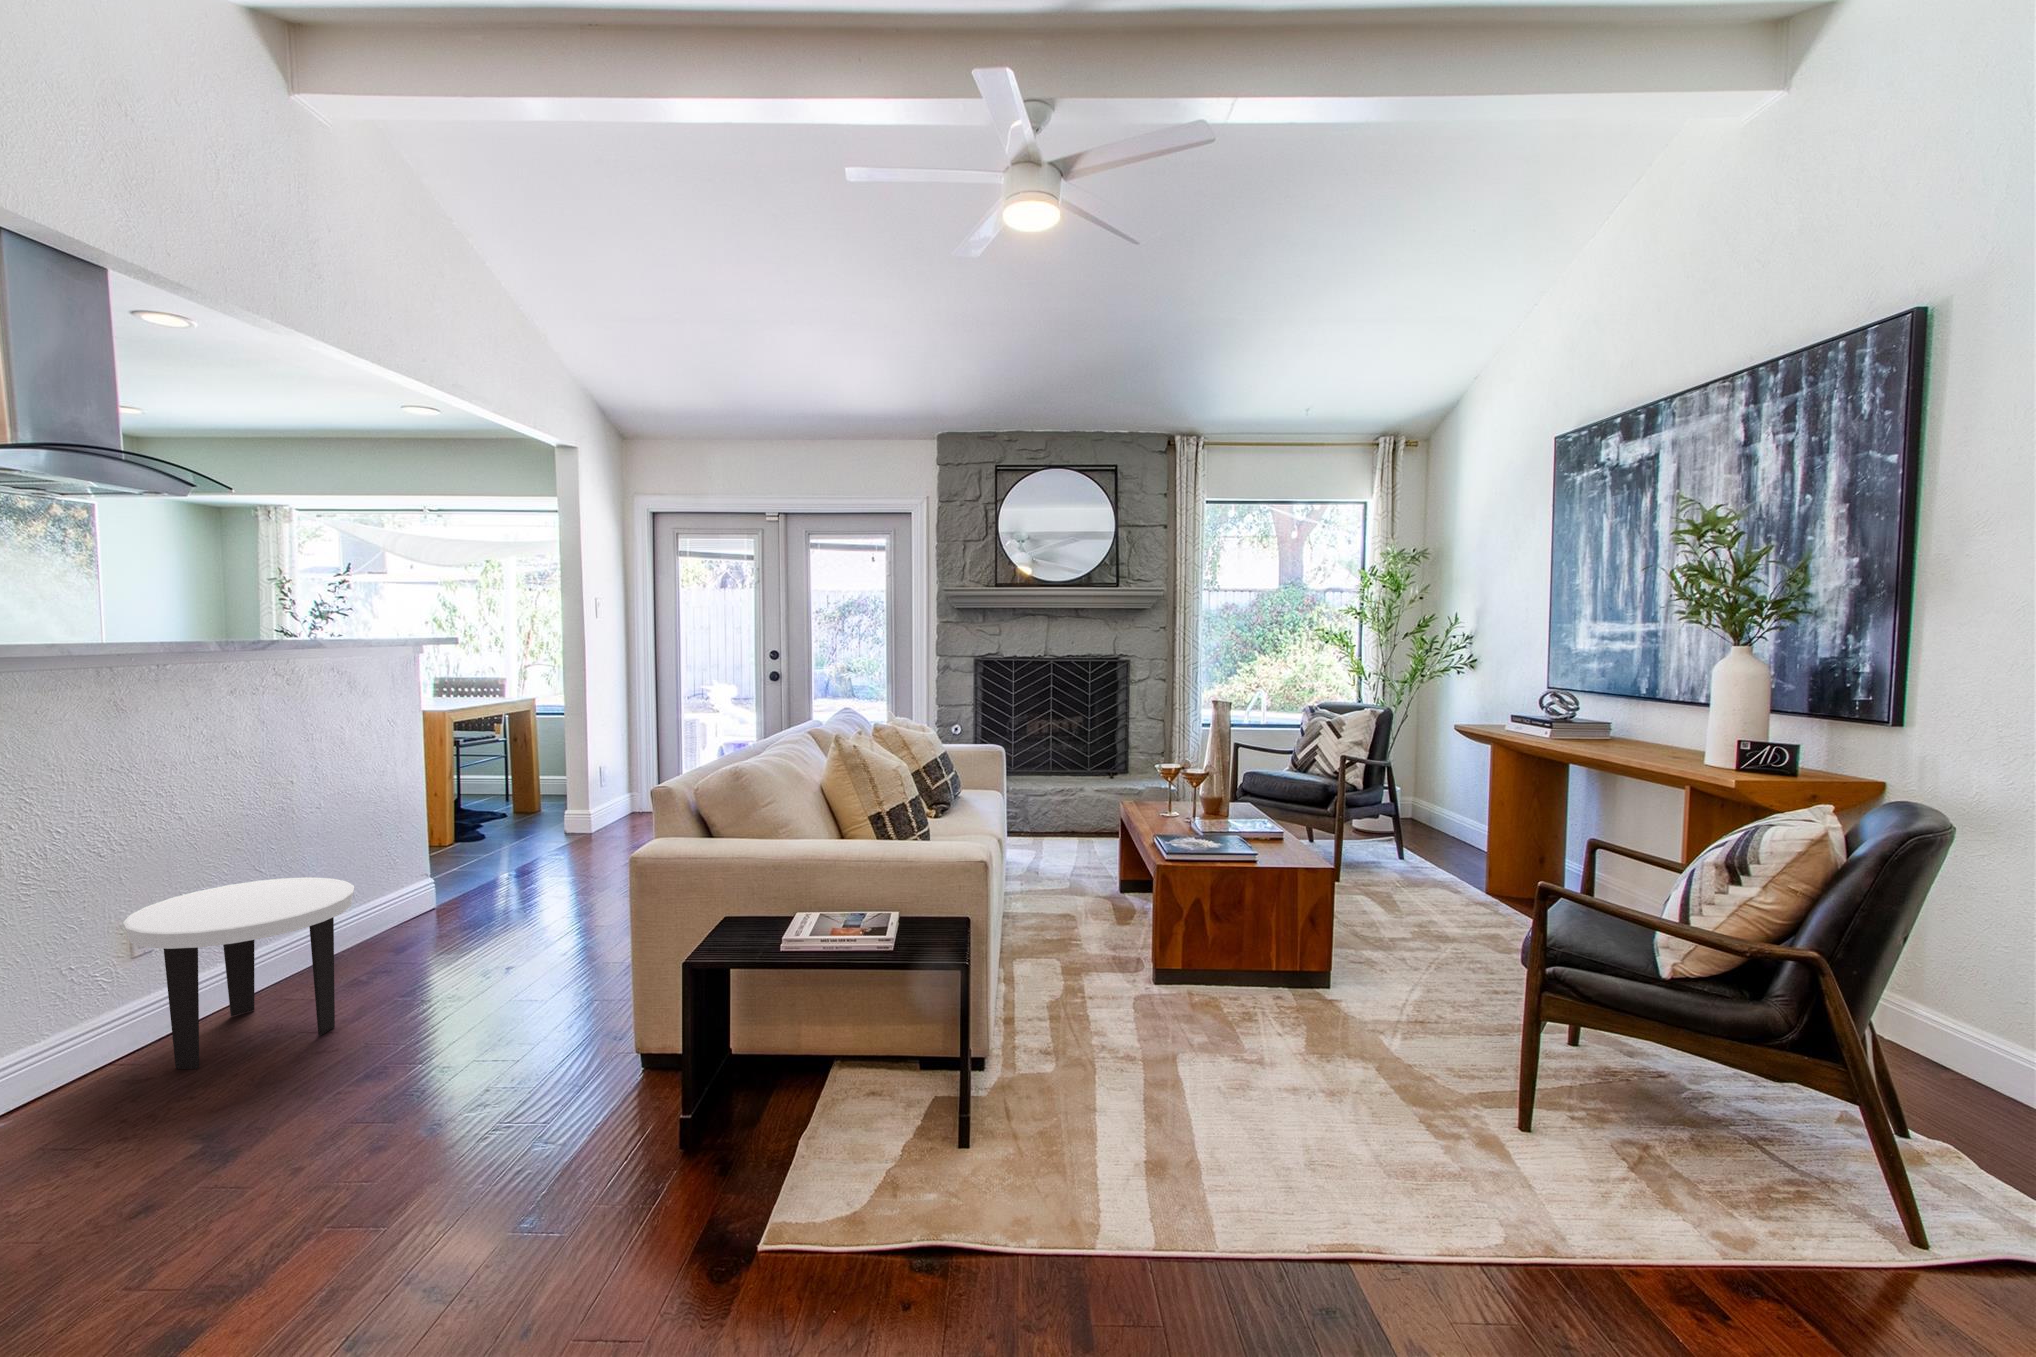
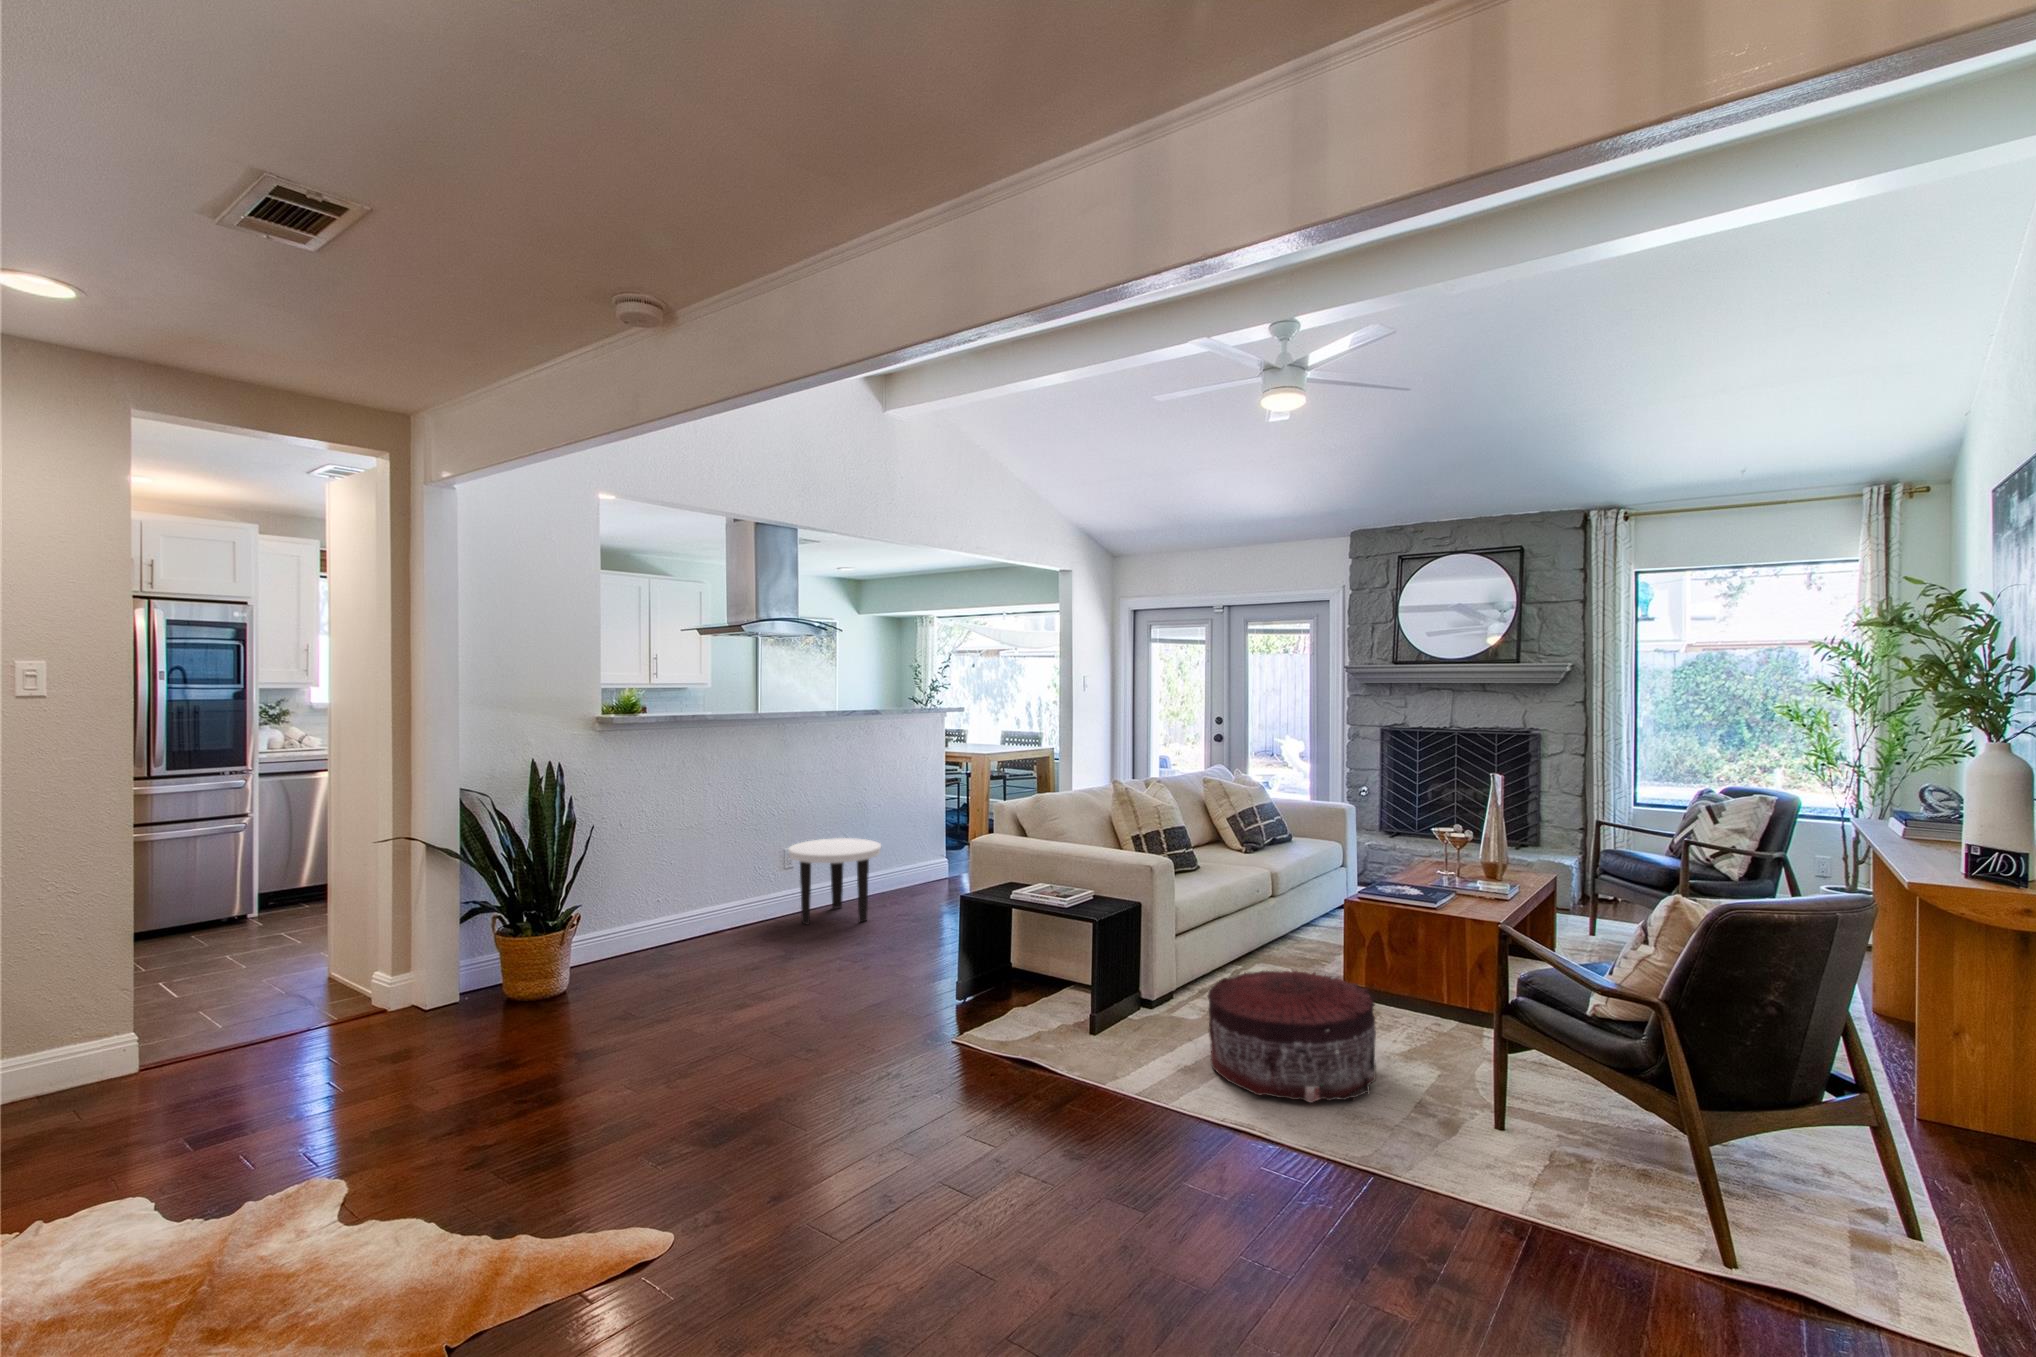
pouf: none [1138,971,1388,1187] -> present [1208,971,1376,1103]

